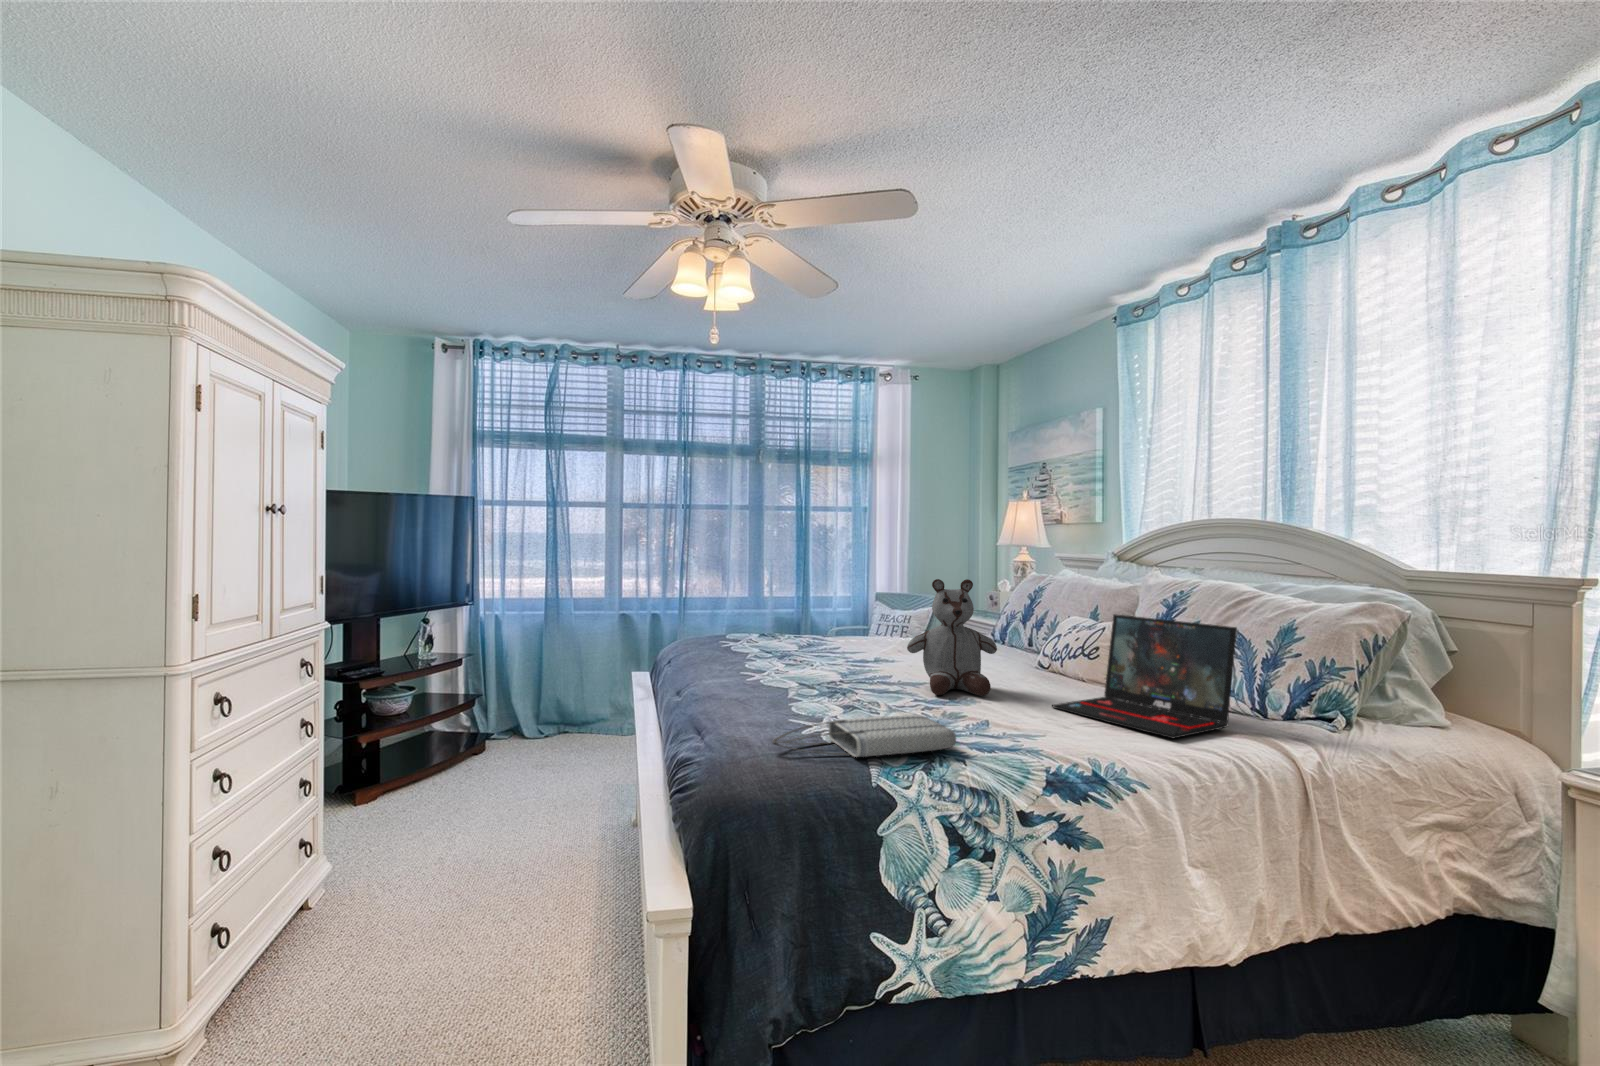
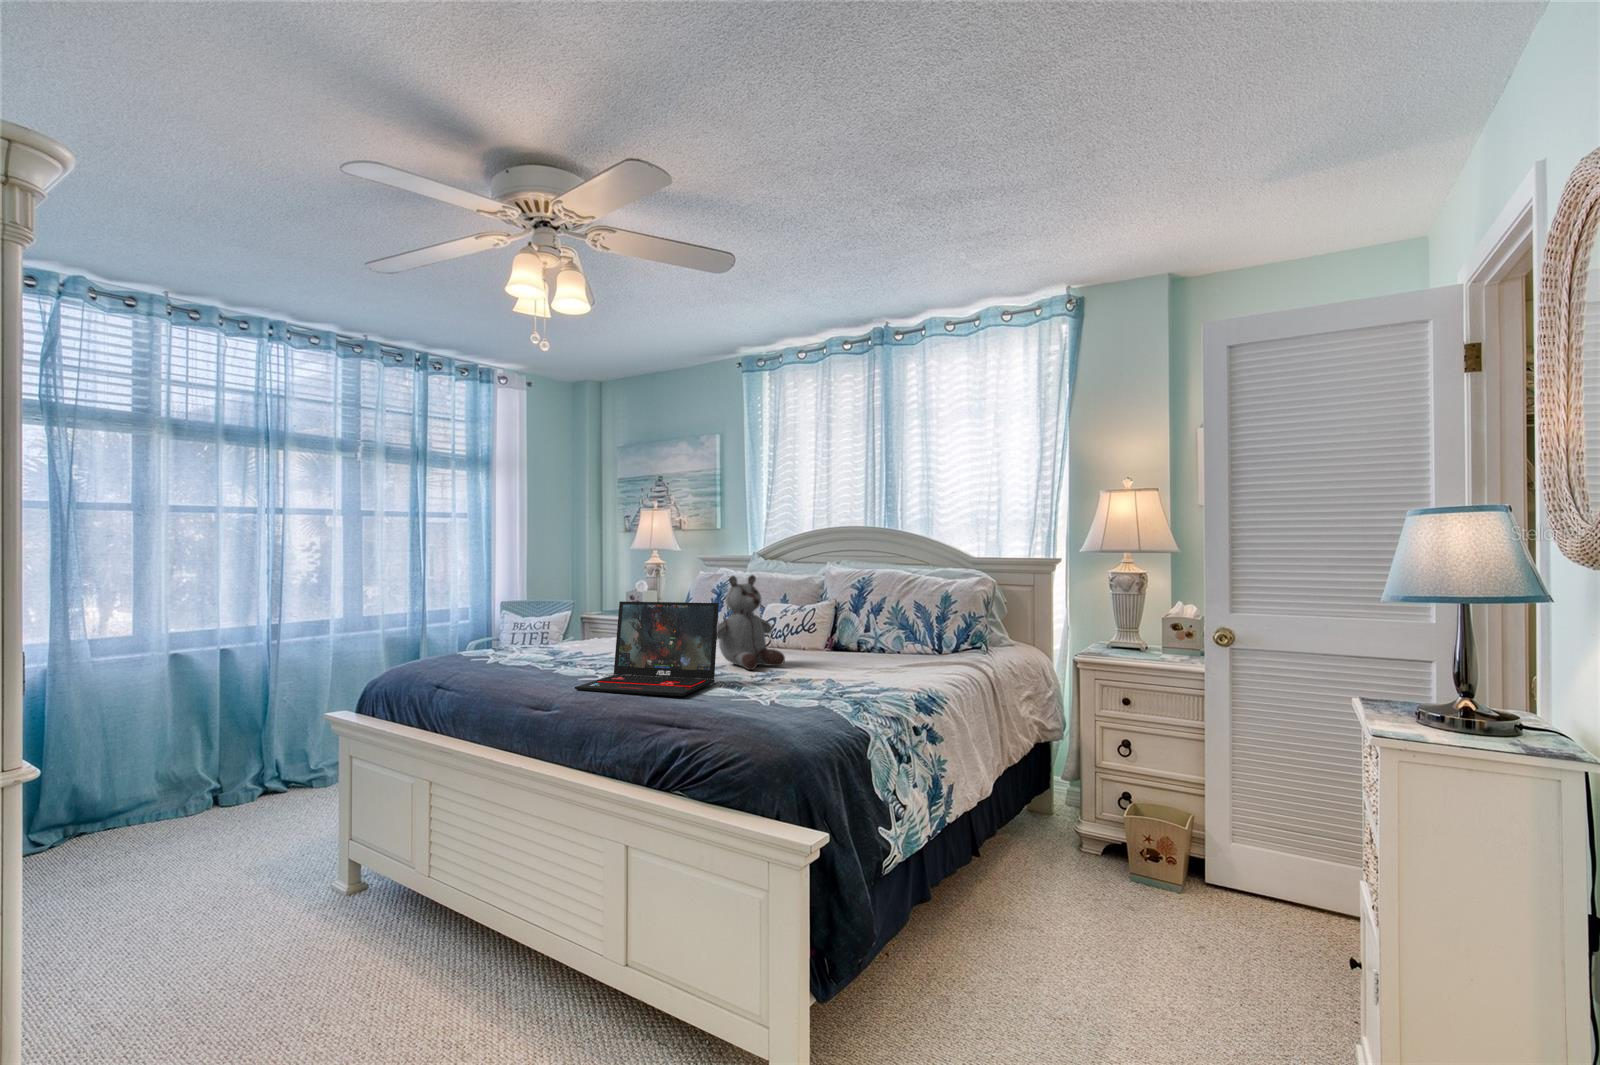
laptop: present [1052,614,1237,738] -> present [575,601,719,697]
tote bag: present [772,715,956,757] -> none [753,678,853,713]

